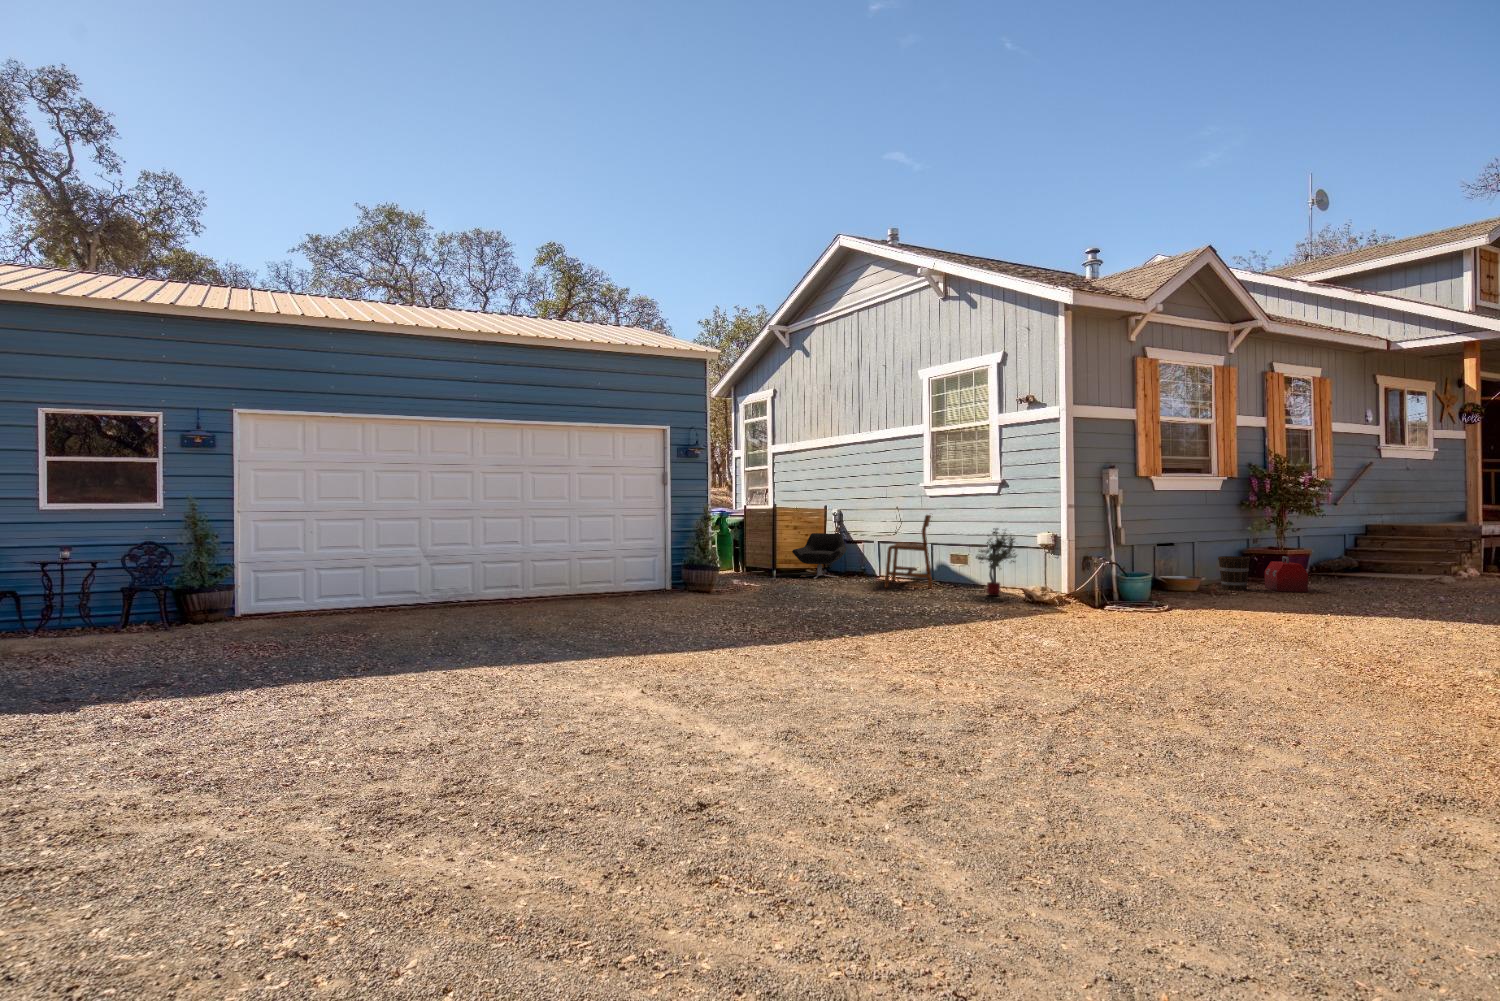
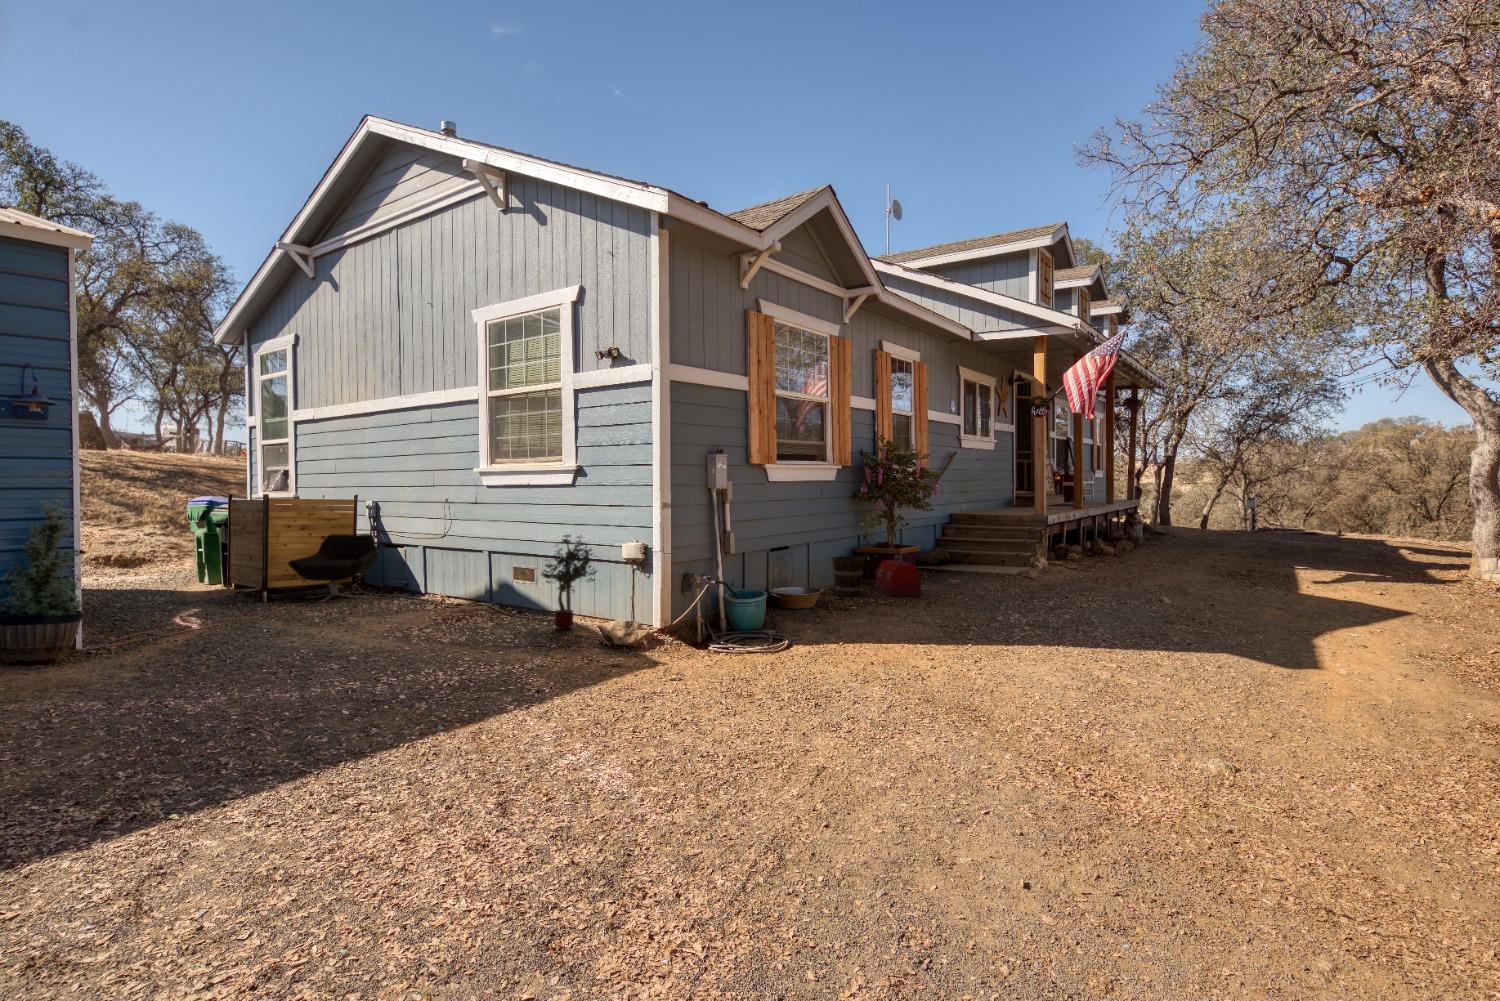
bench: present [885,515,934,588] -> none [412,509,499,620]

